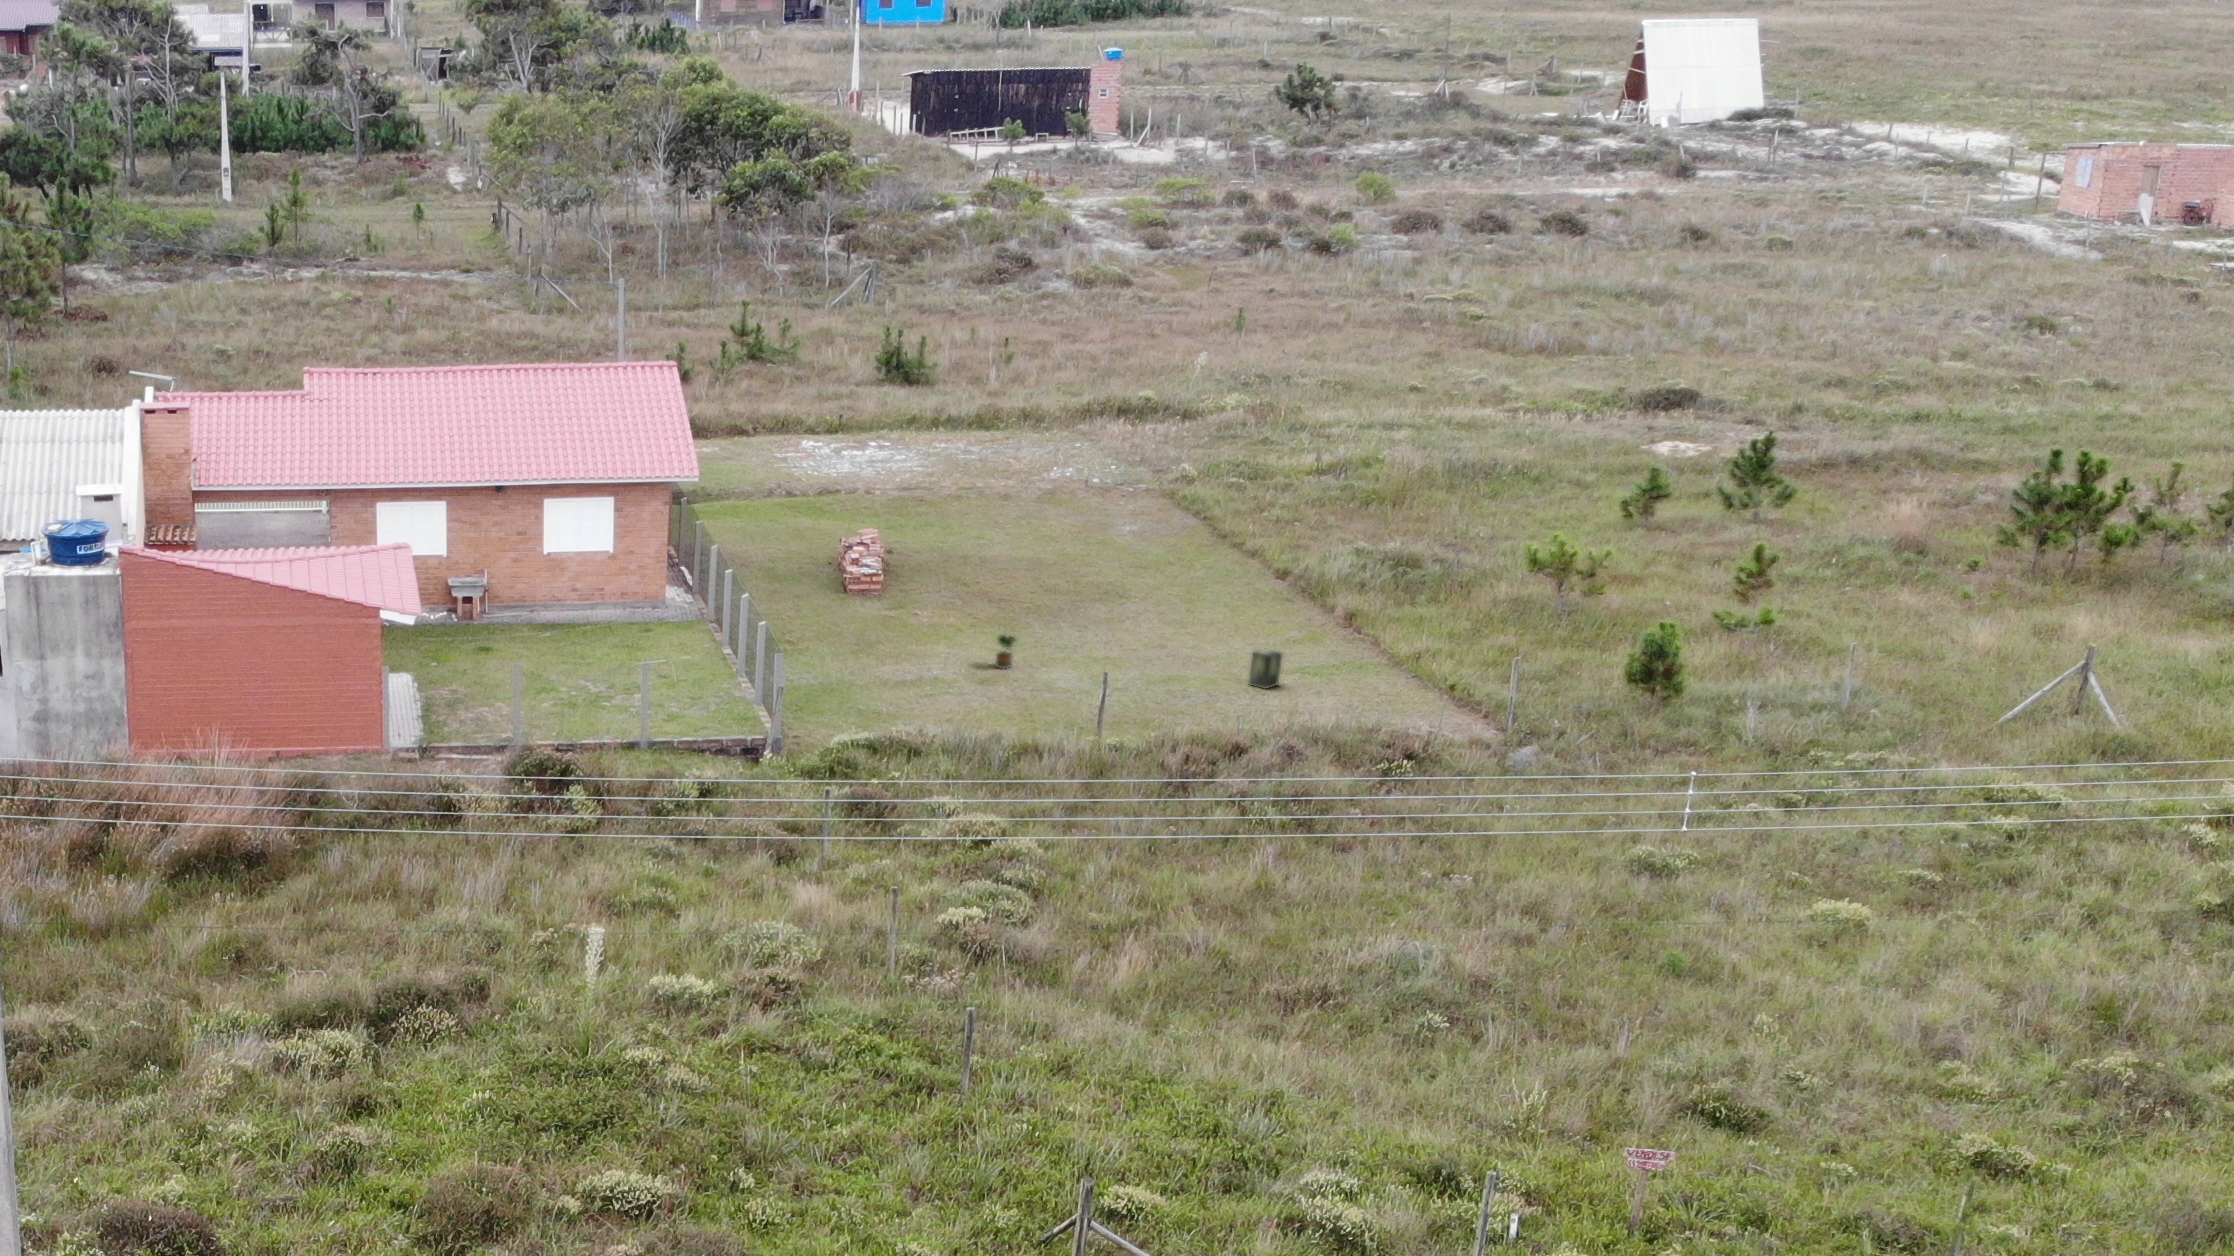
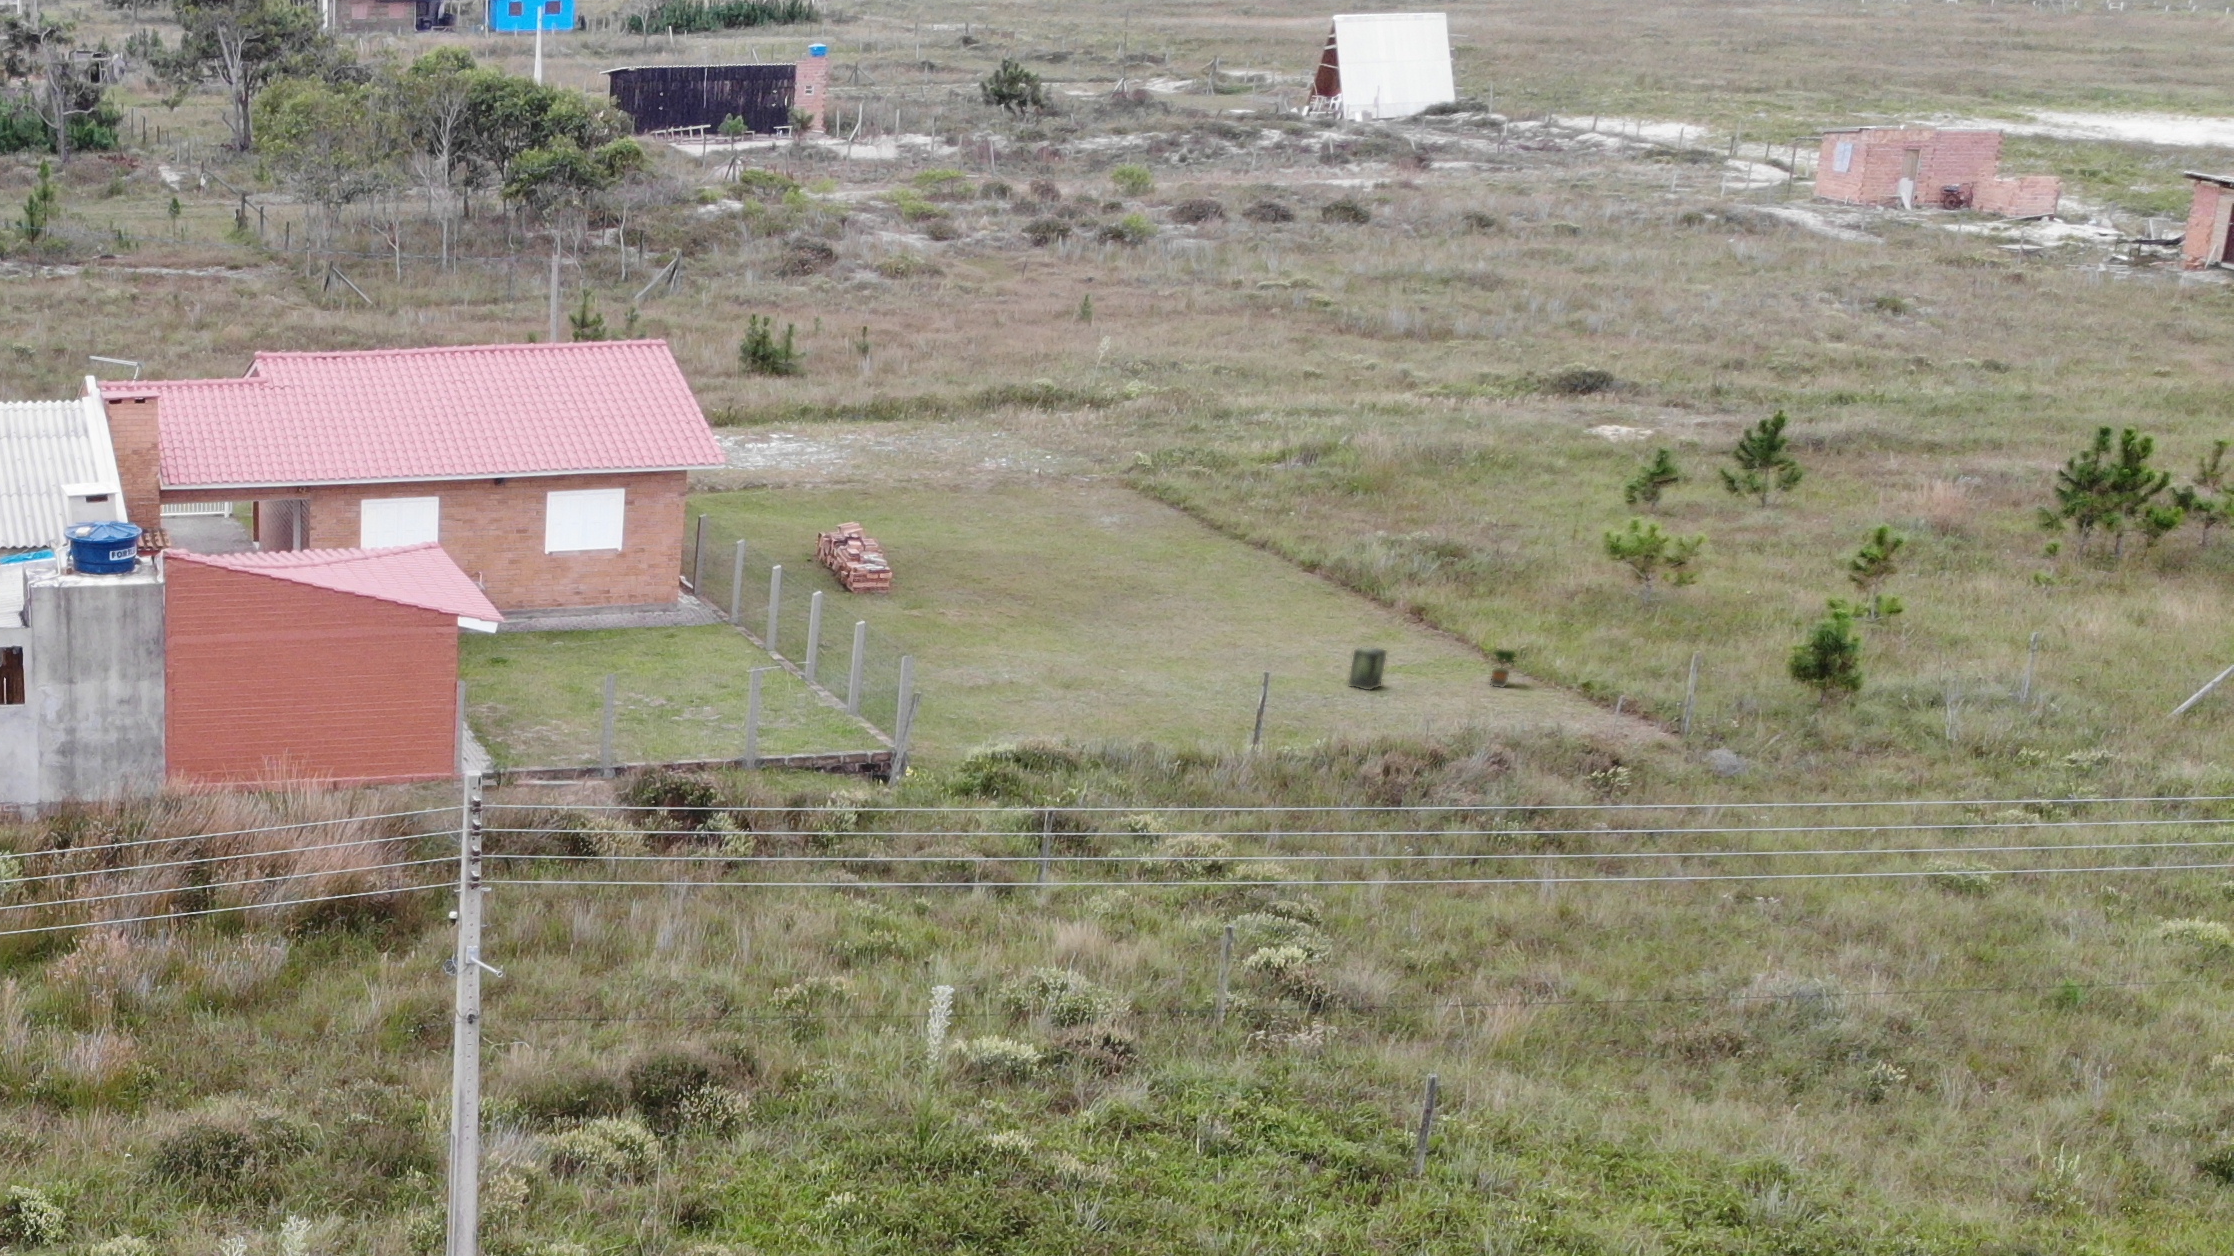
potted tree: present [996,635,1015,669] -> present [1490,650,1517,687]

